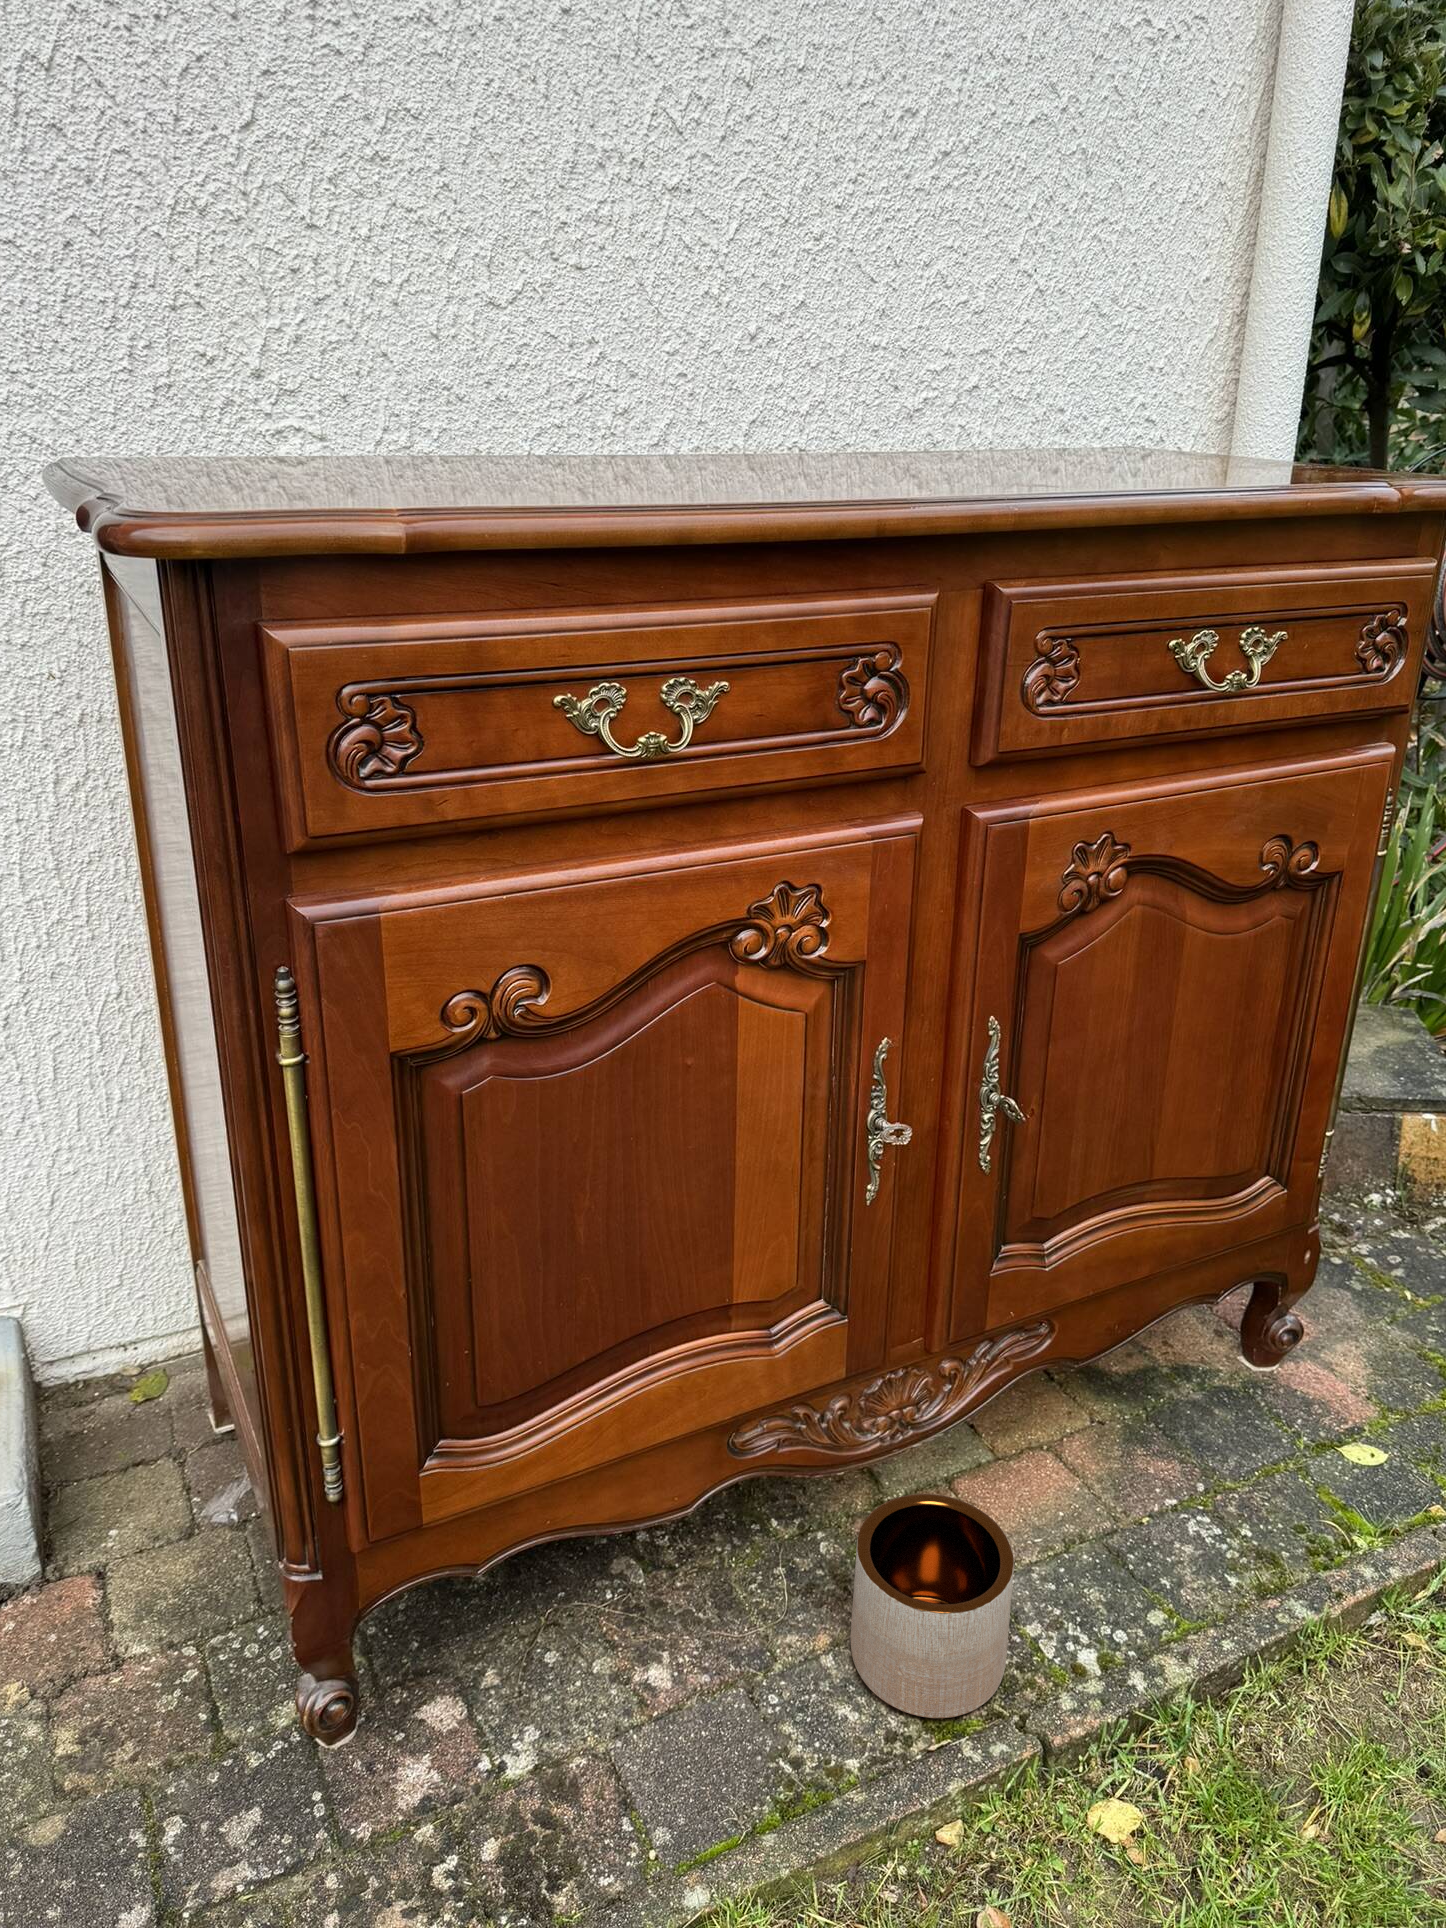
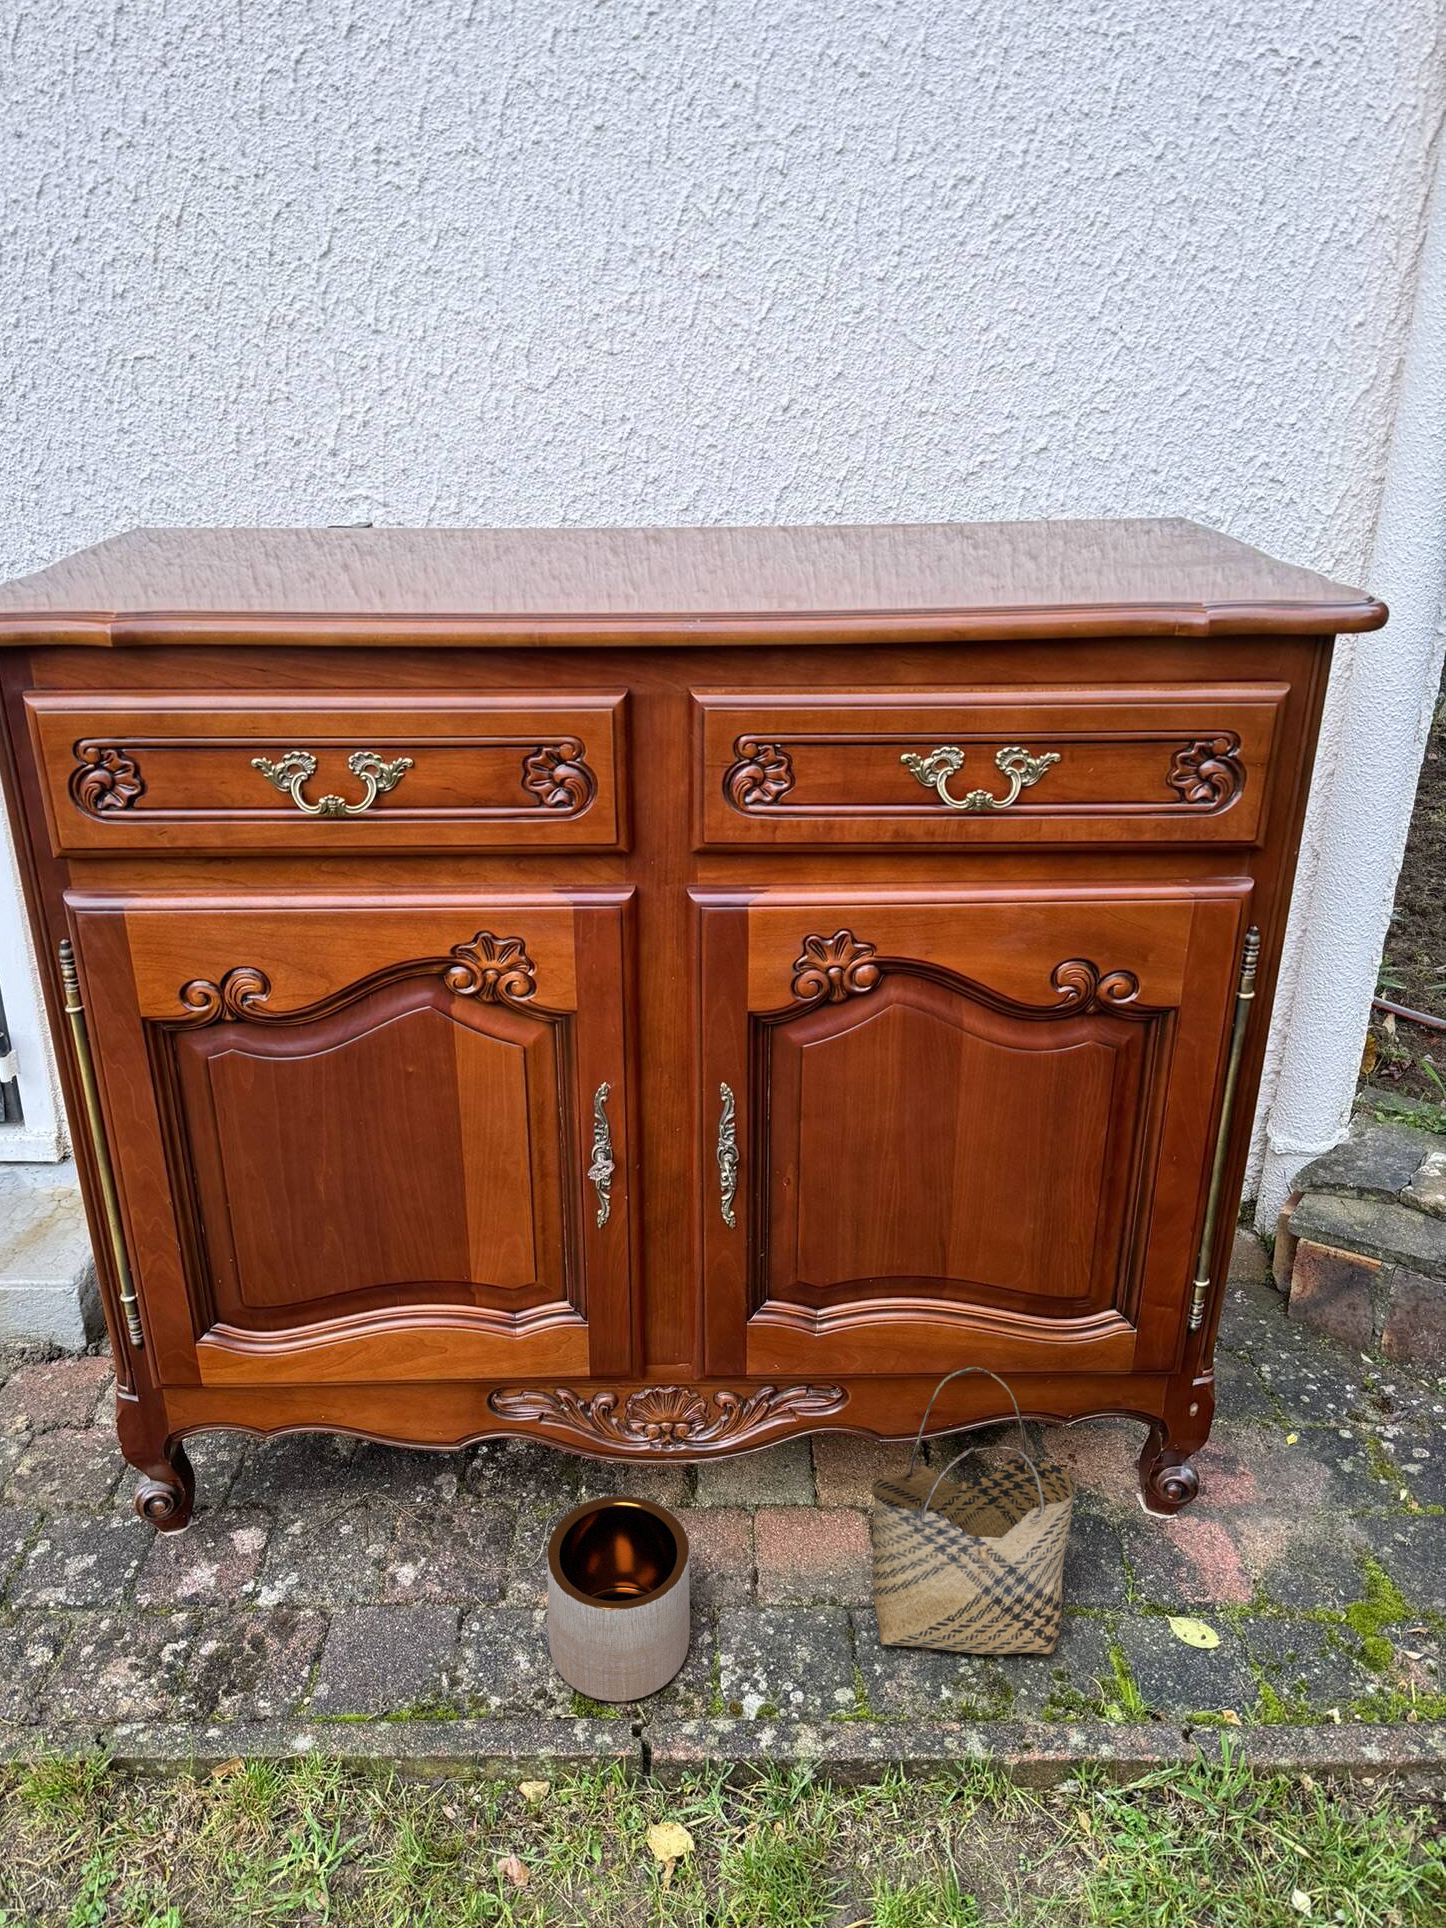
woven basket: none [1117,1261,1294,1561] -> present [871,1366,1077,1654]

